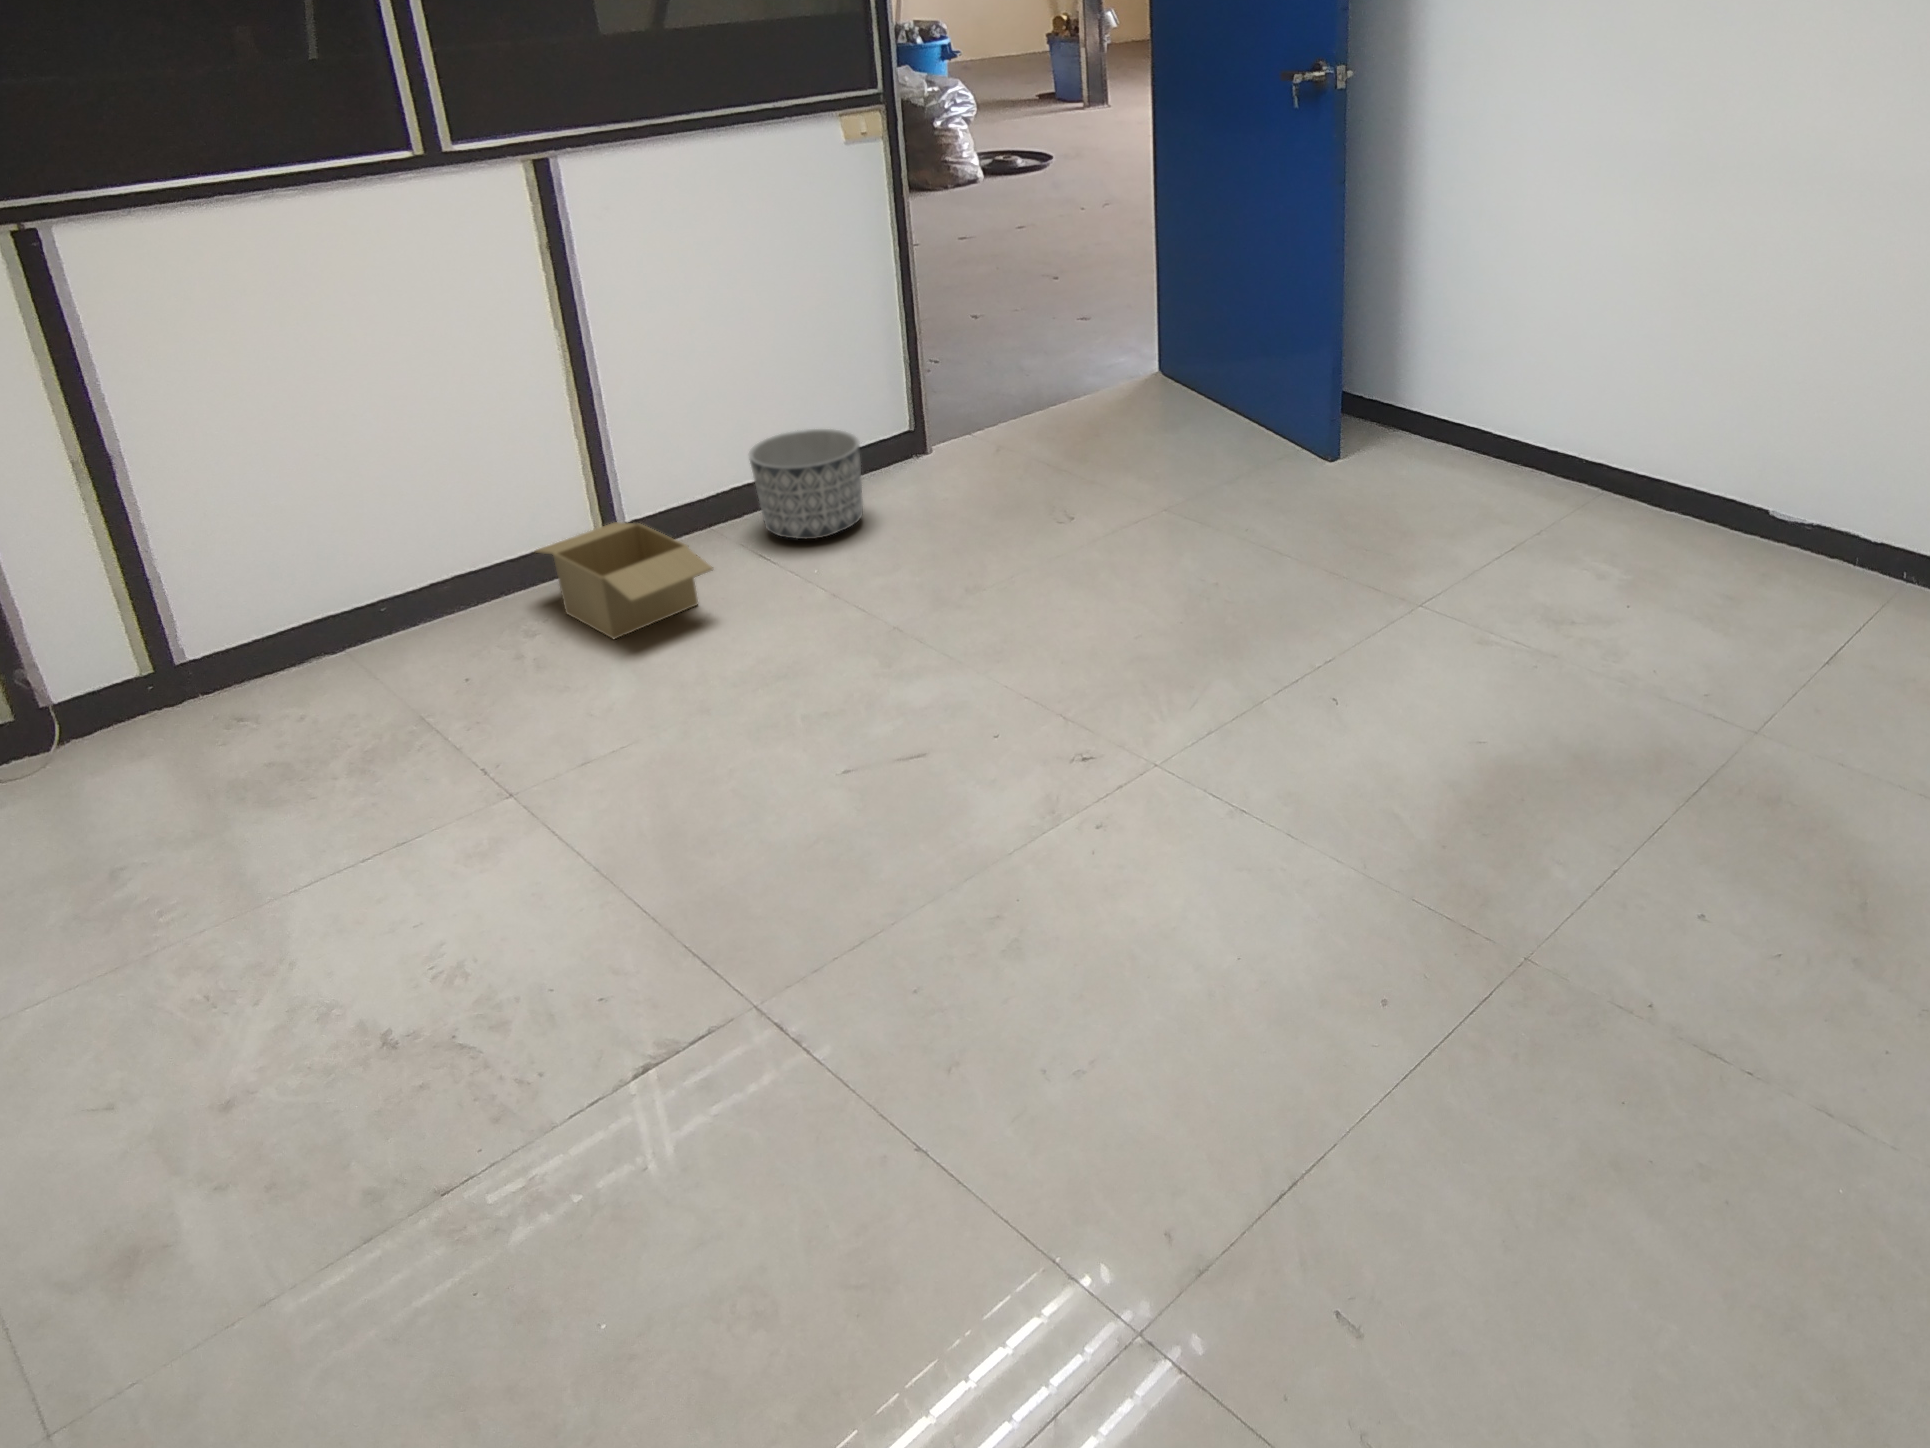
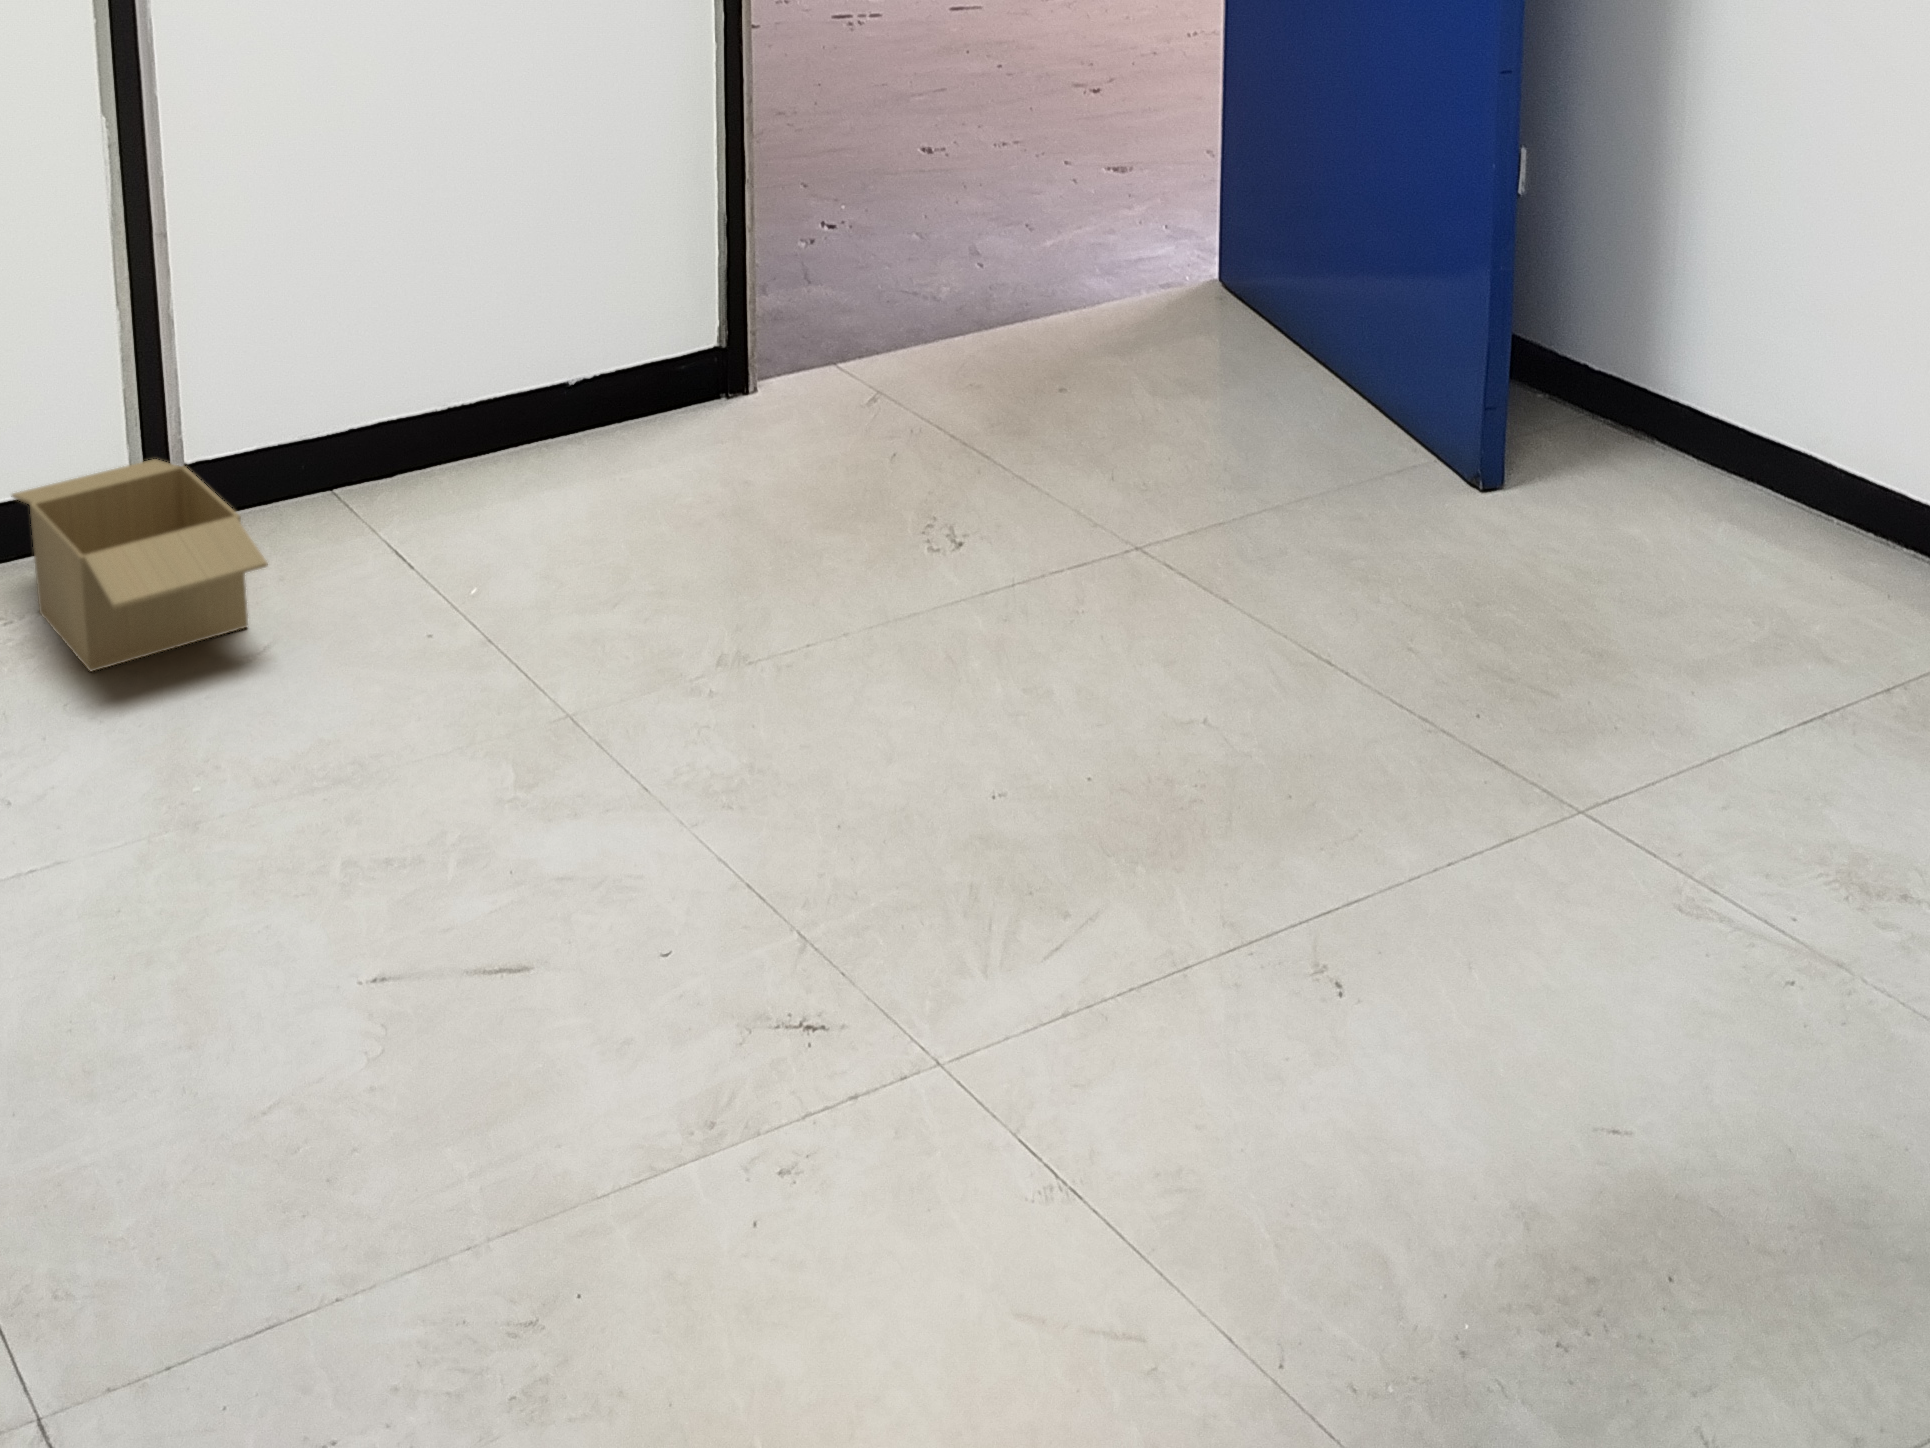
planter: present [749,429,863,539] -> none [393,326,585,529]

